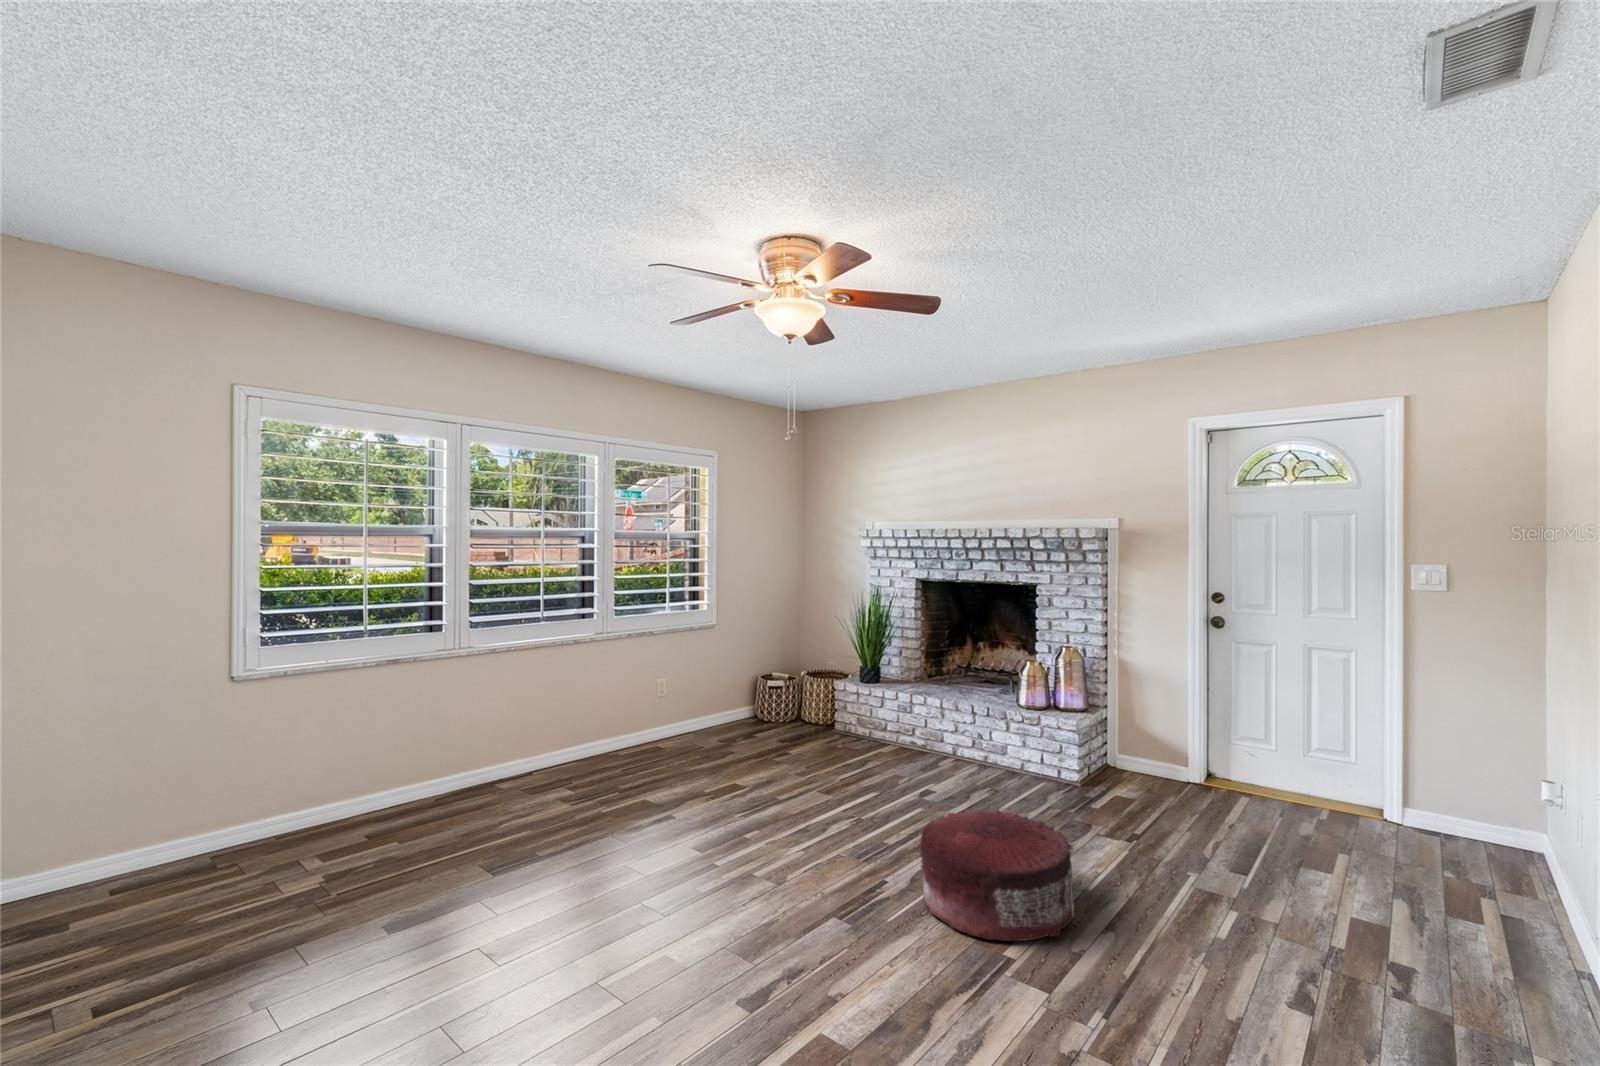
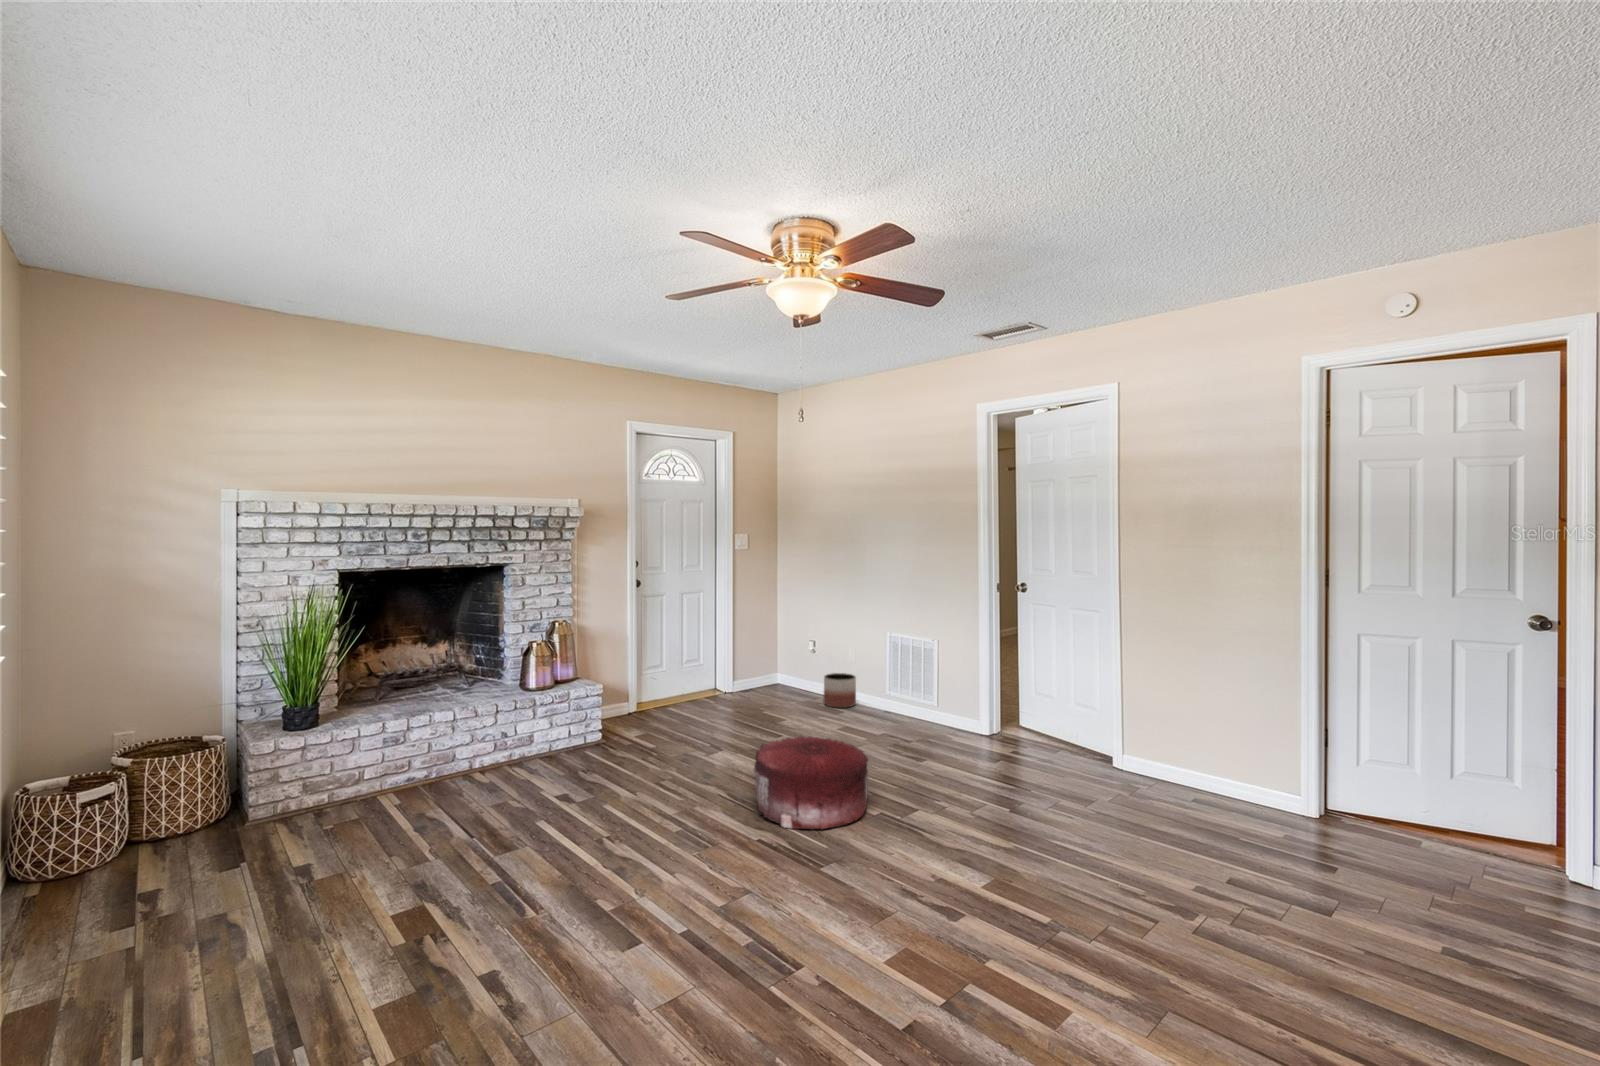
planter: none [1468,842,1559,927] -> present [824,673,856,708]

